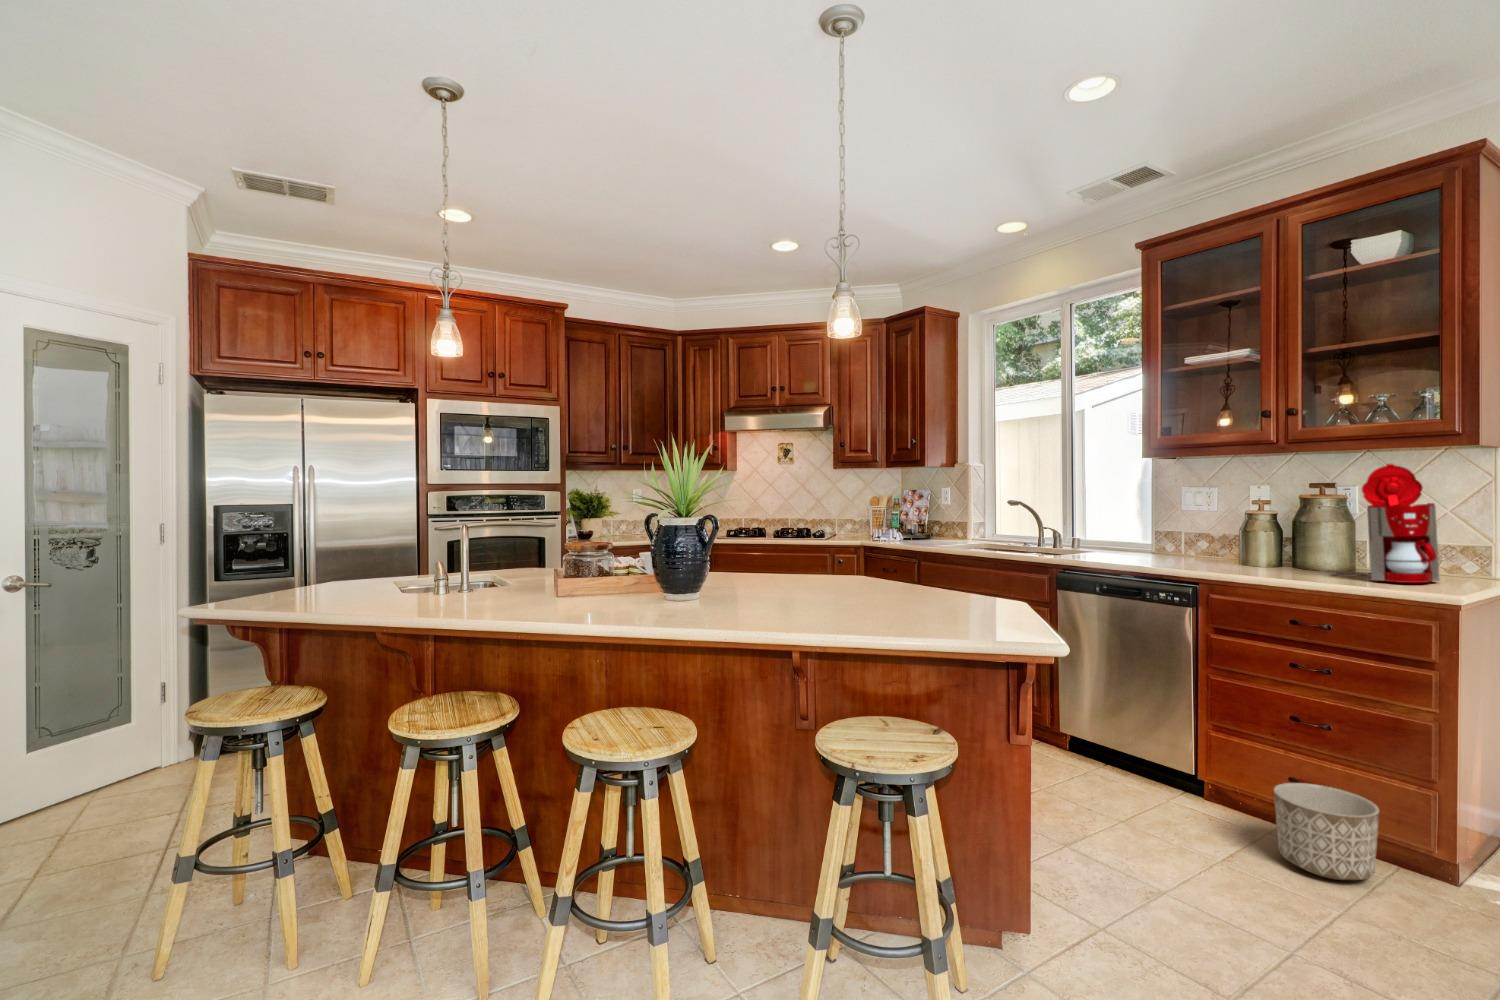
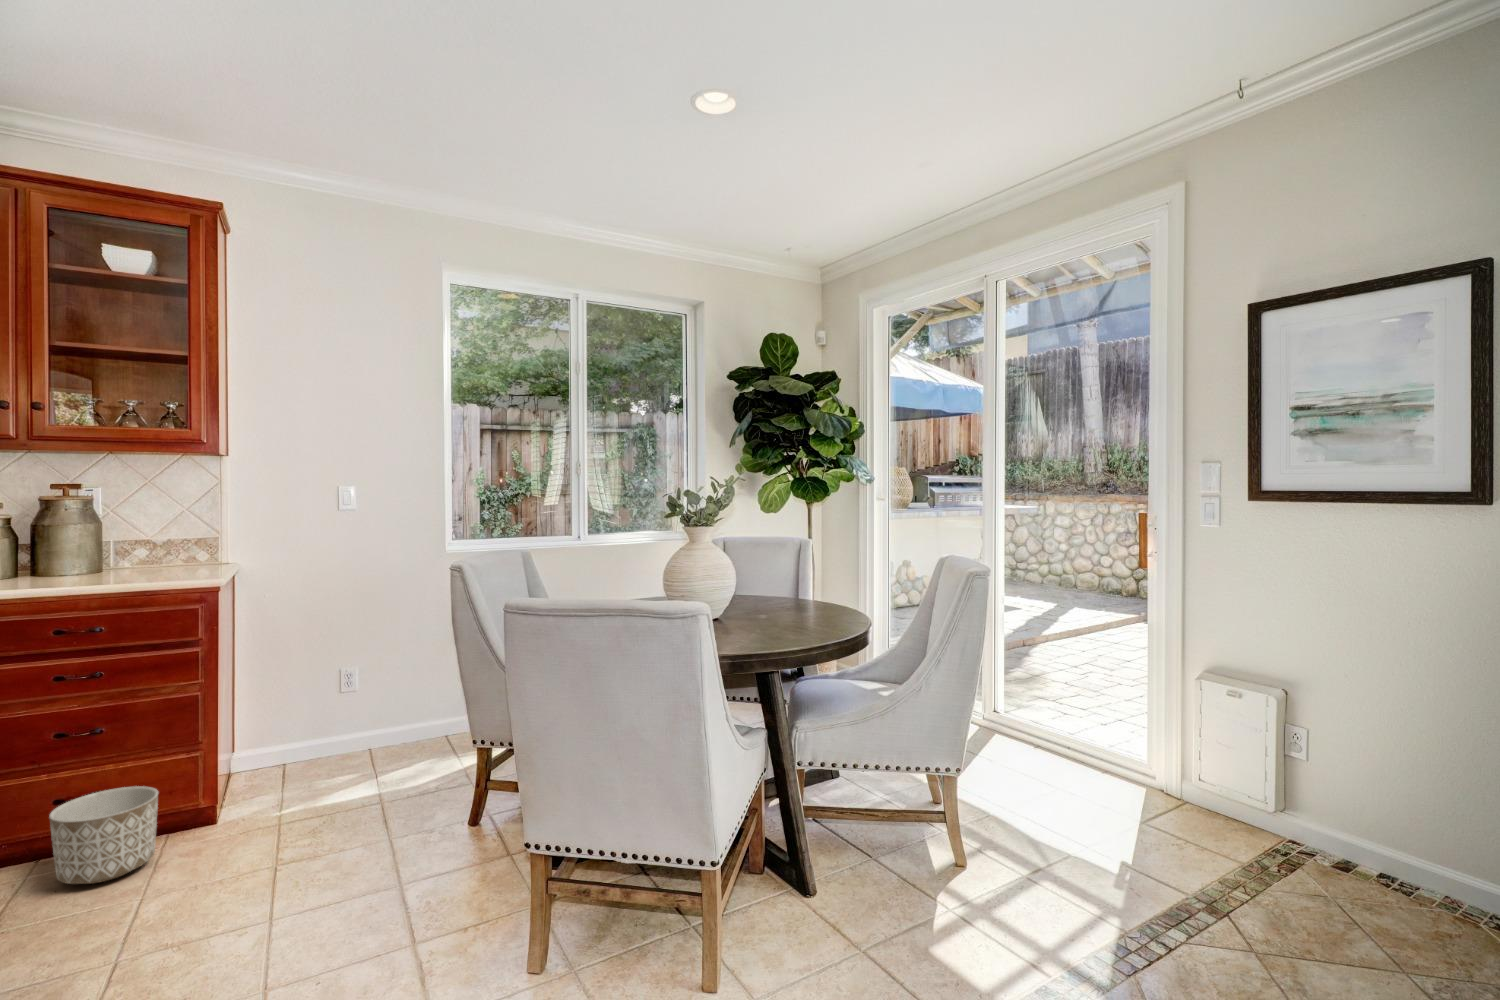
coffee maker: present [1332,464,1440,583] -> none [87,468,191,579]

